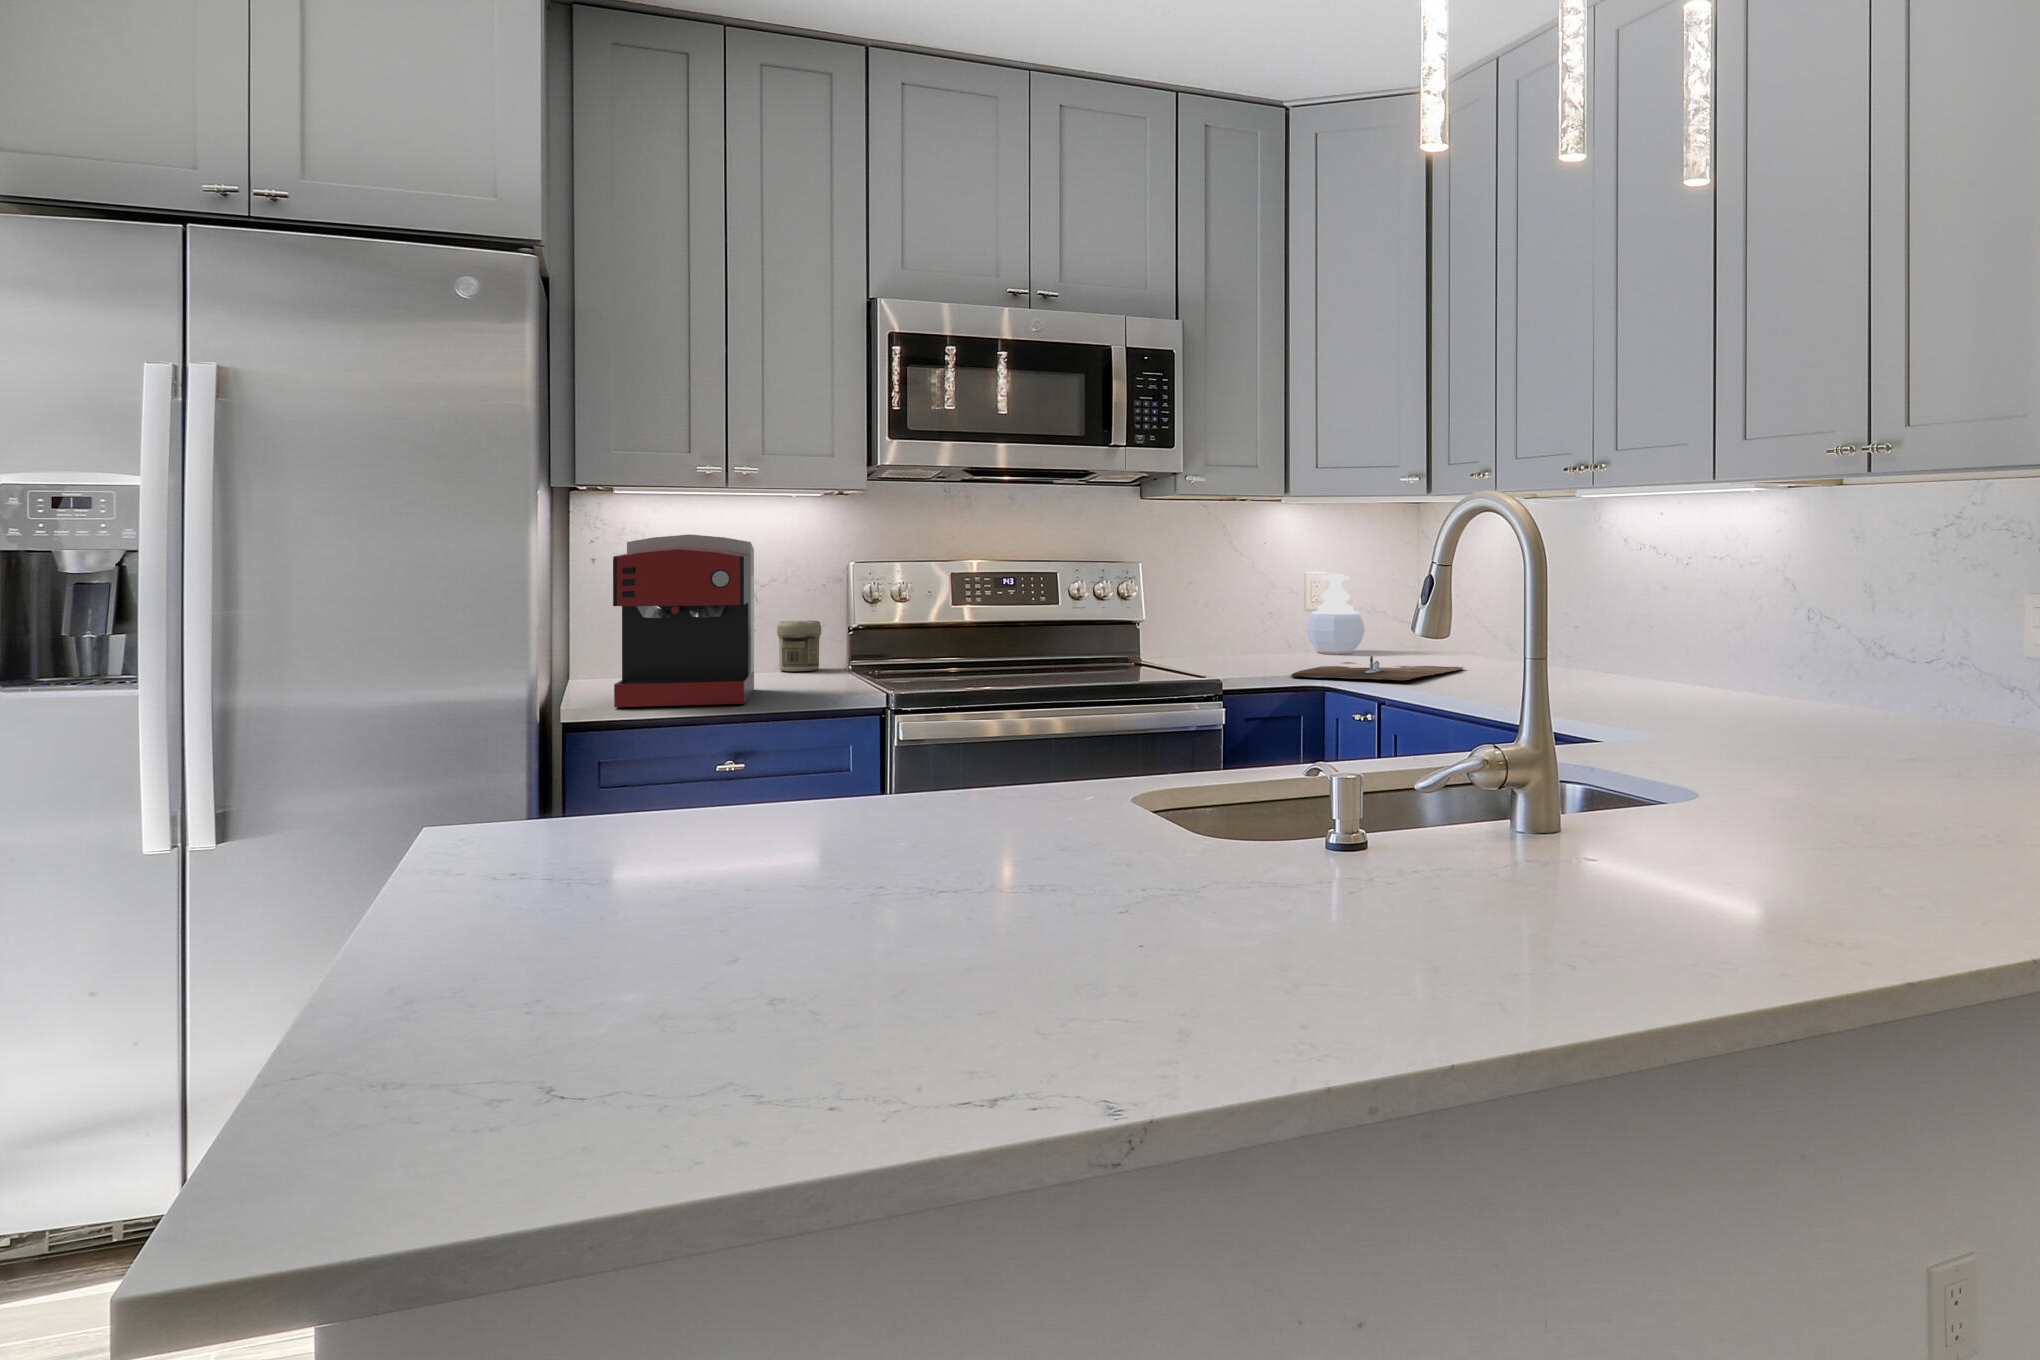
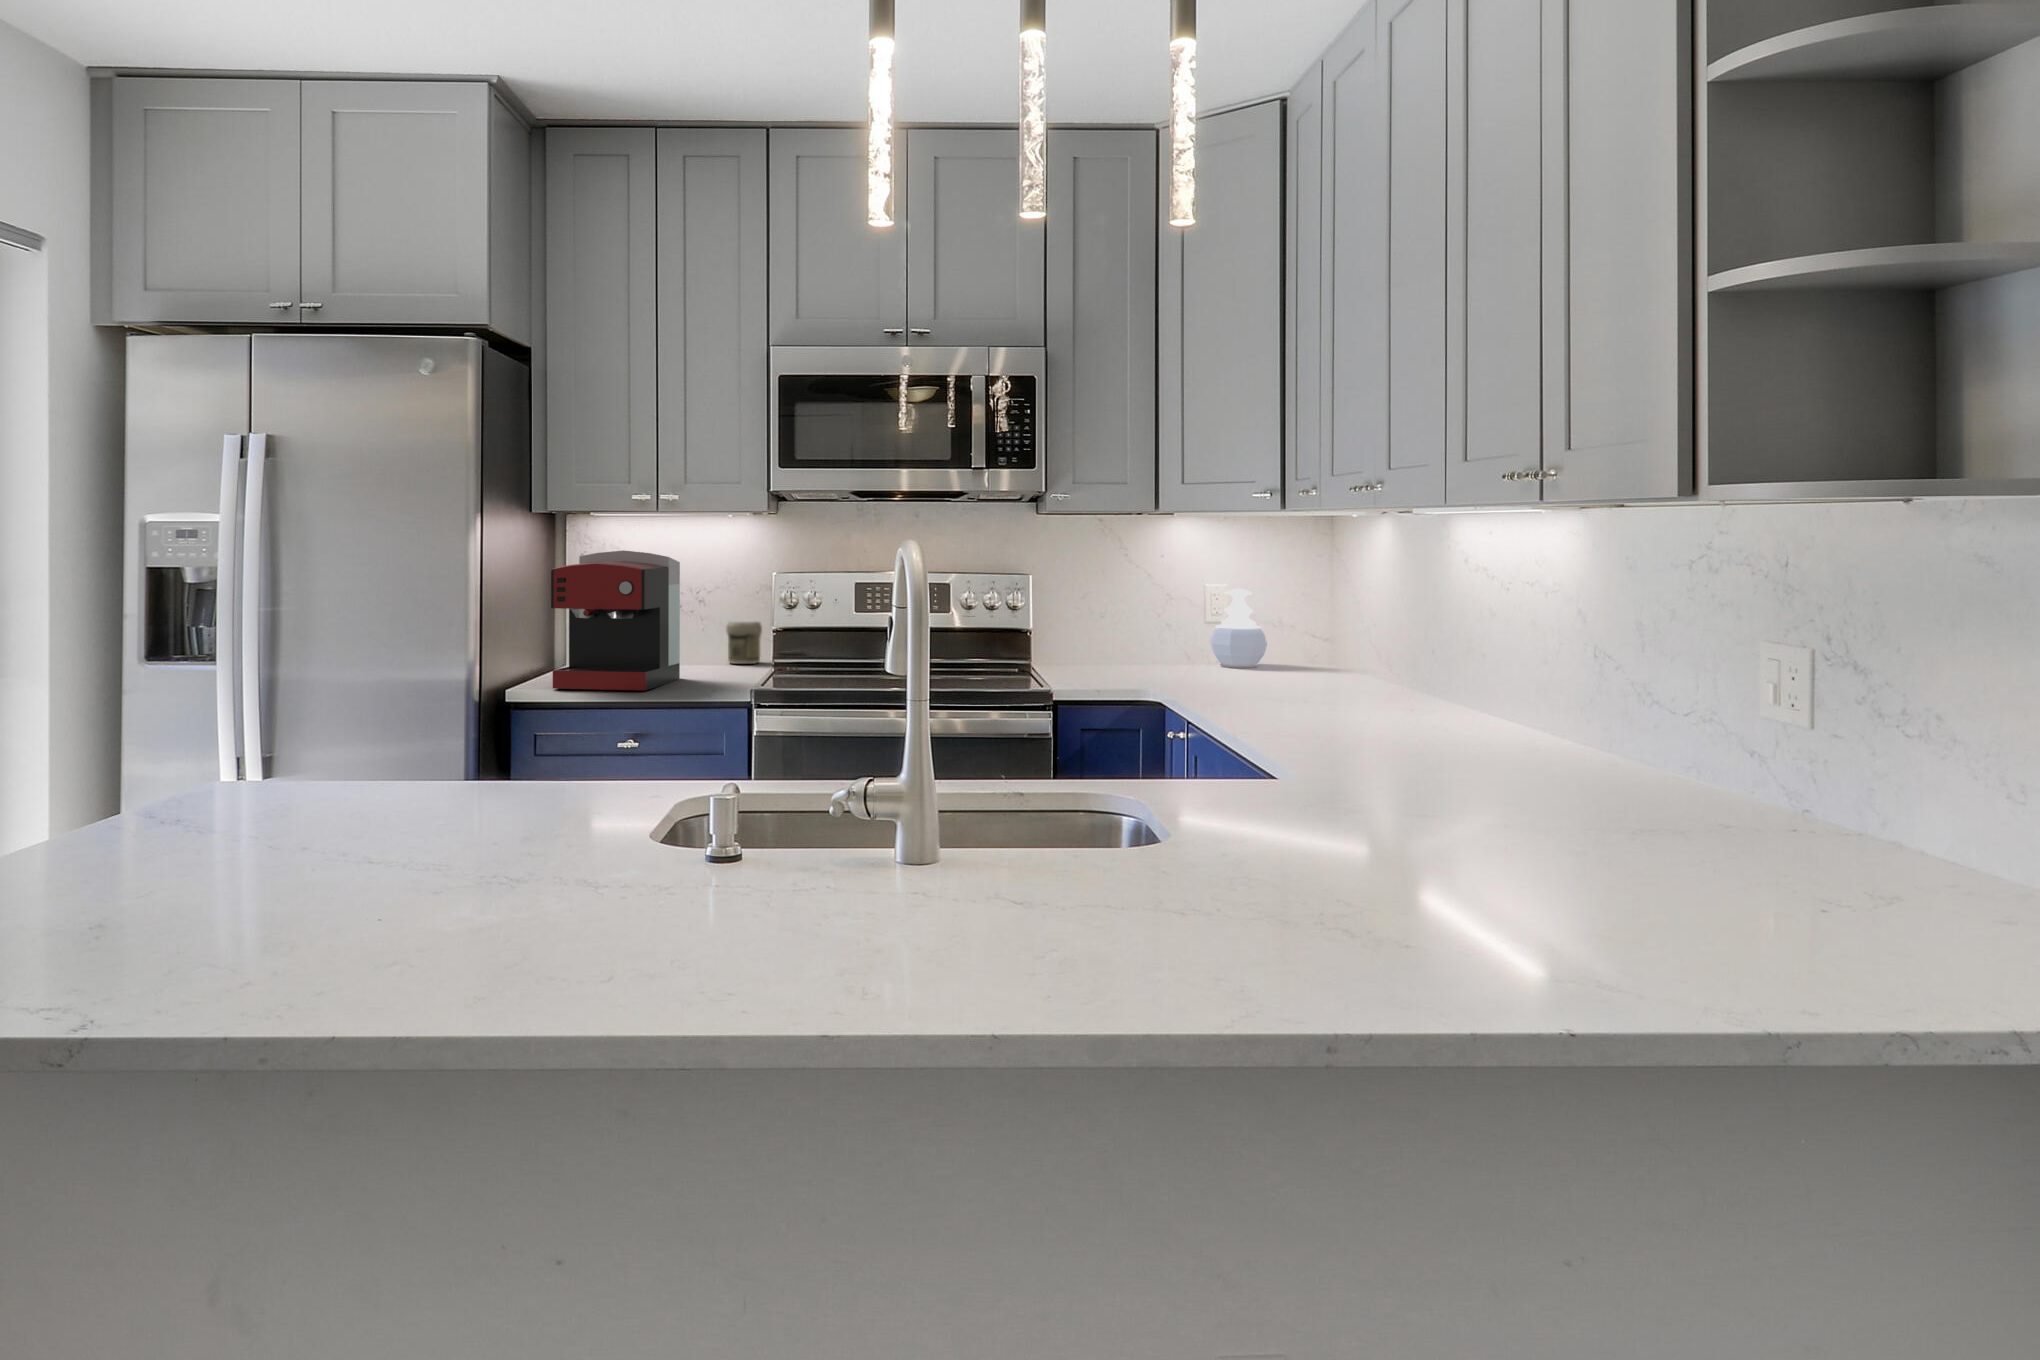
cutting board: present [1291,656,1464,680] -> none [1142,672,1334,698]

